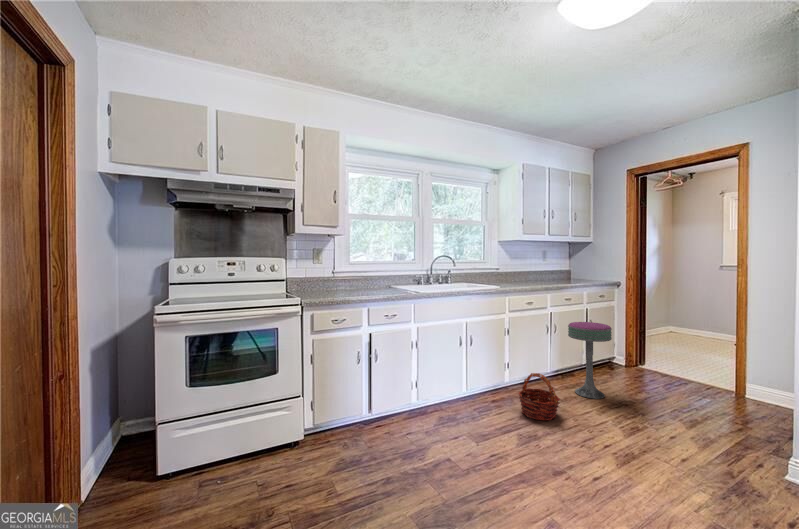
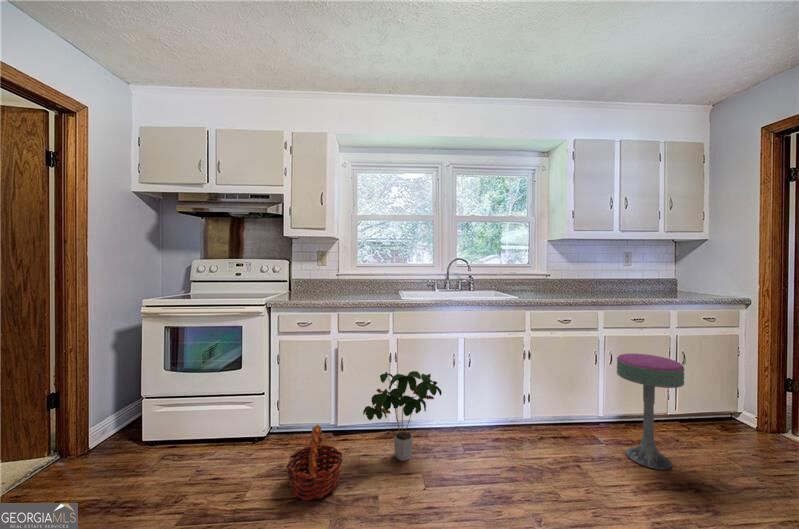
potted plant: none [406,352,467,431] -> present [363,371,442,461]
basket: present [519,373,560,420] -> present [287,425,342,500]

